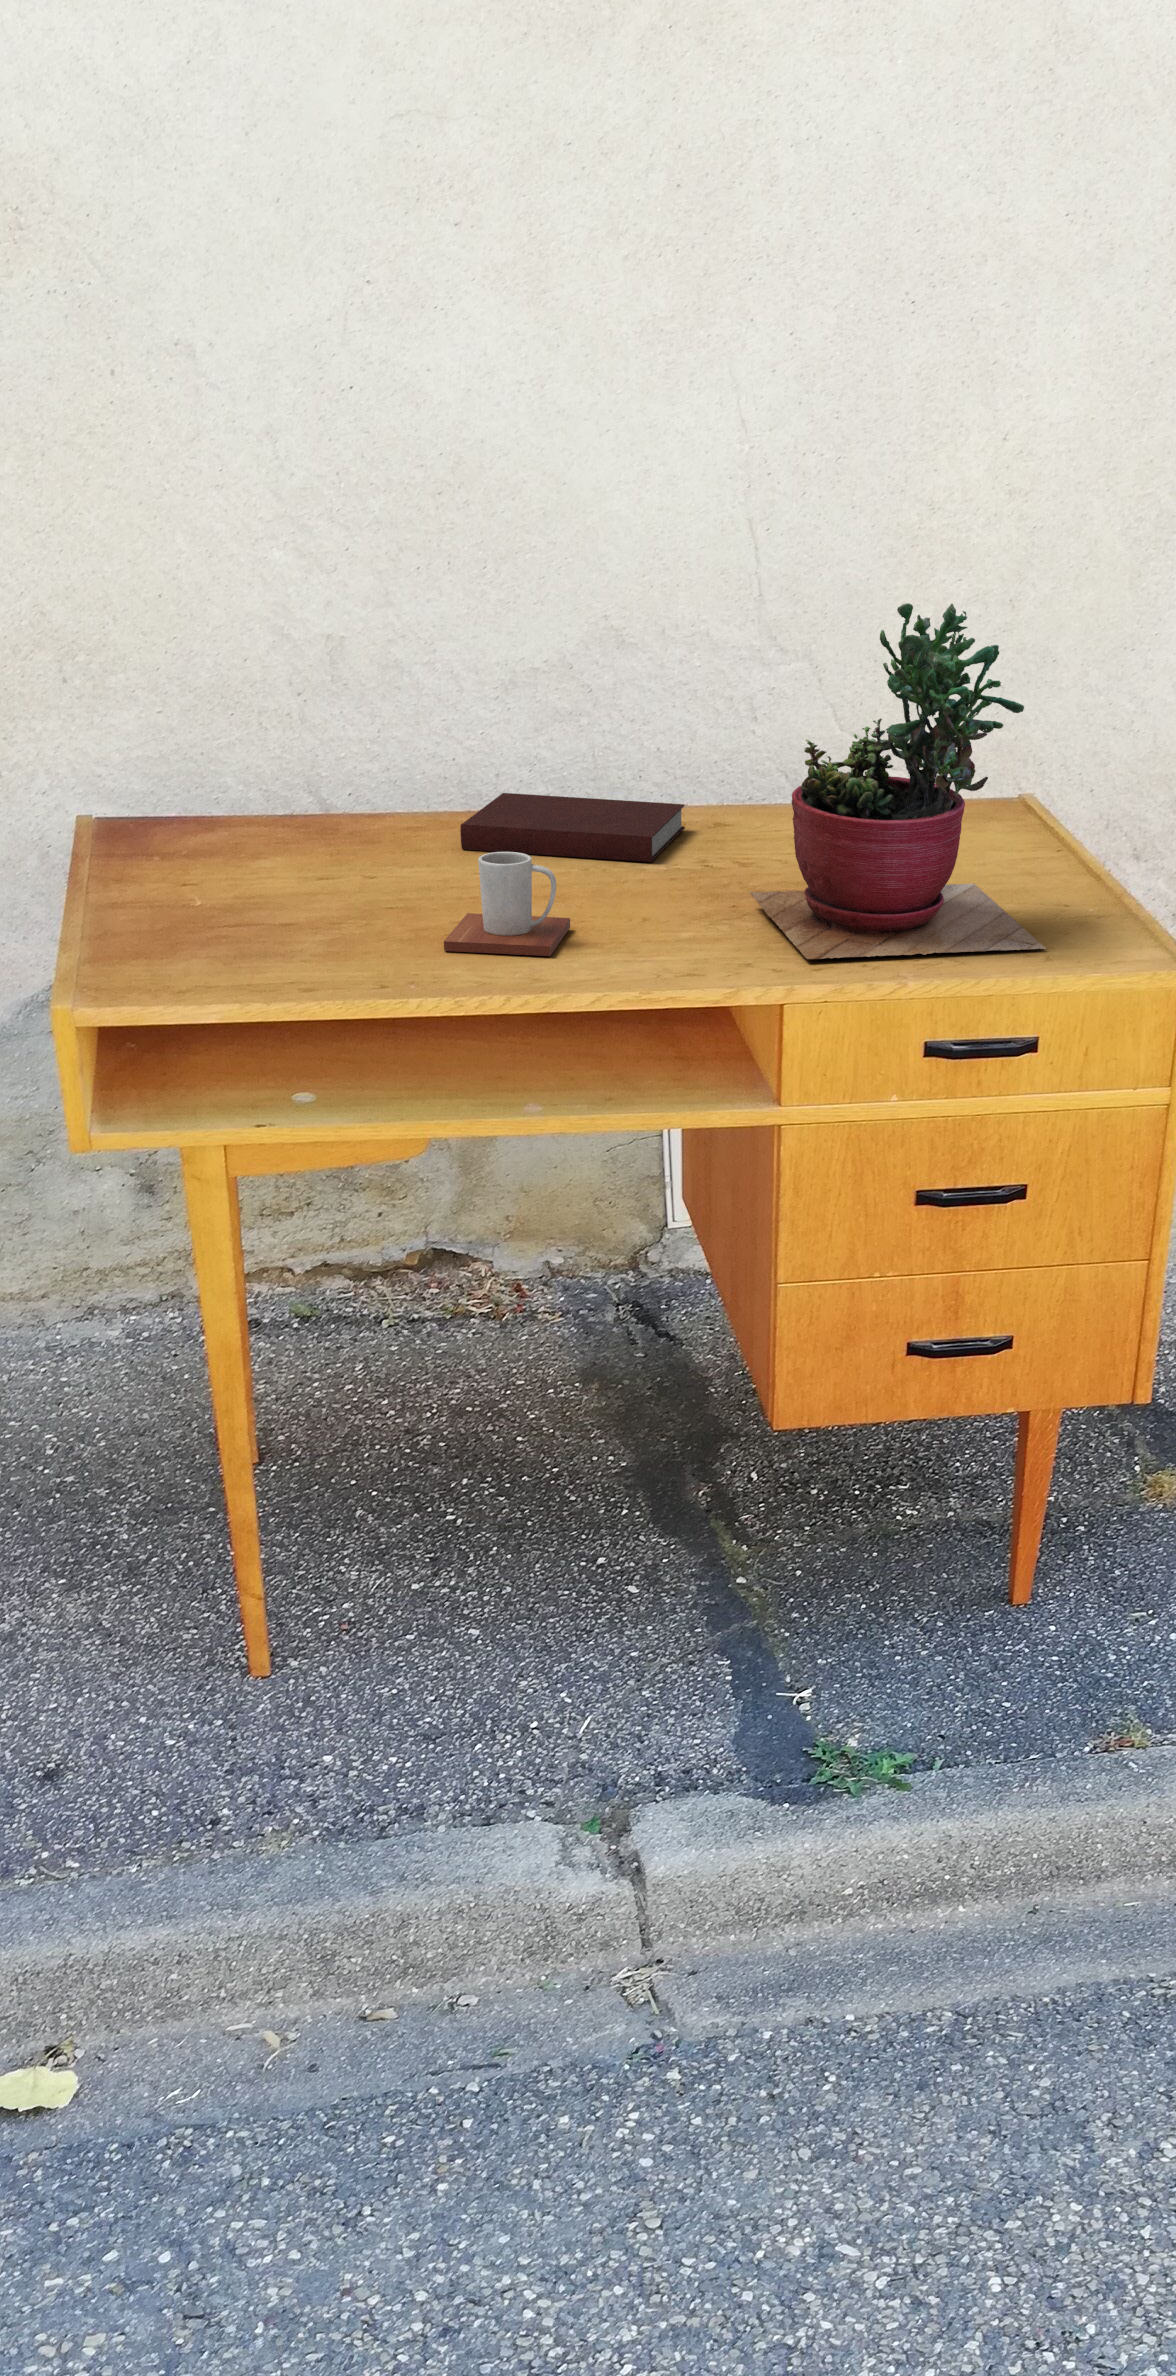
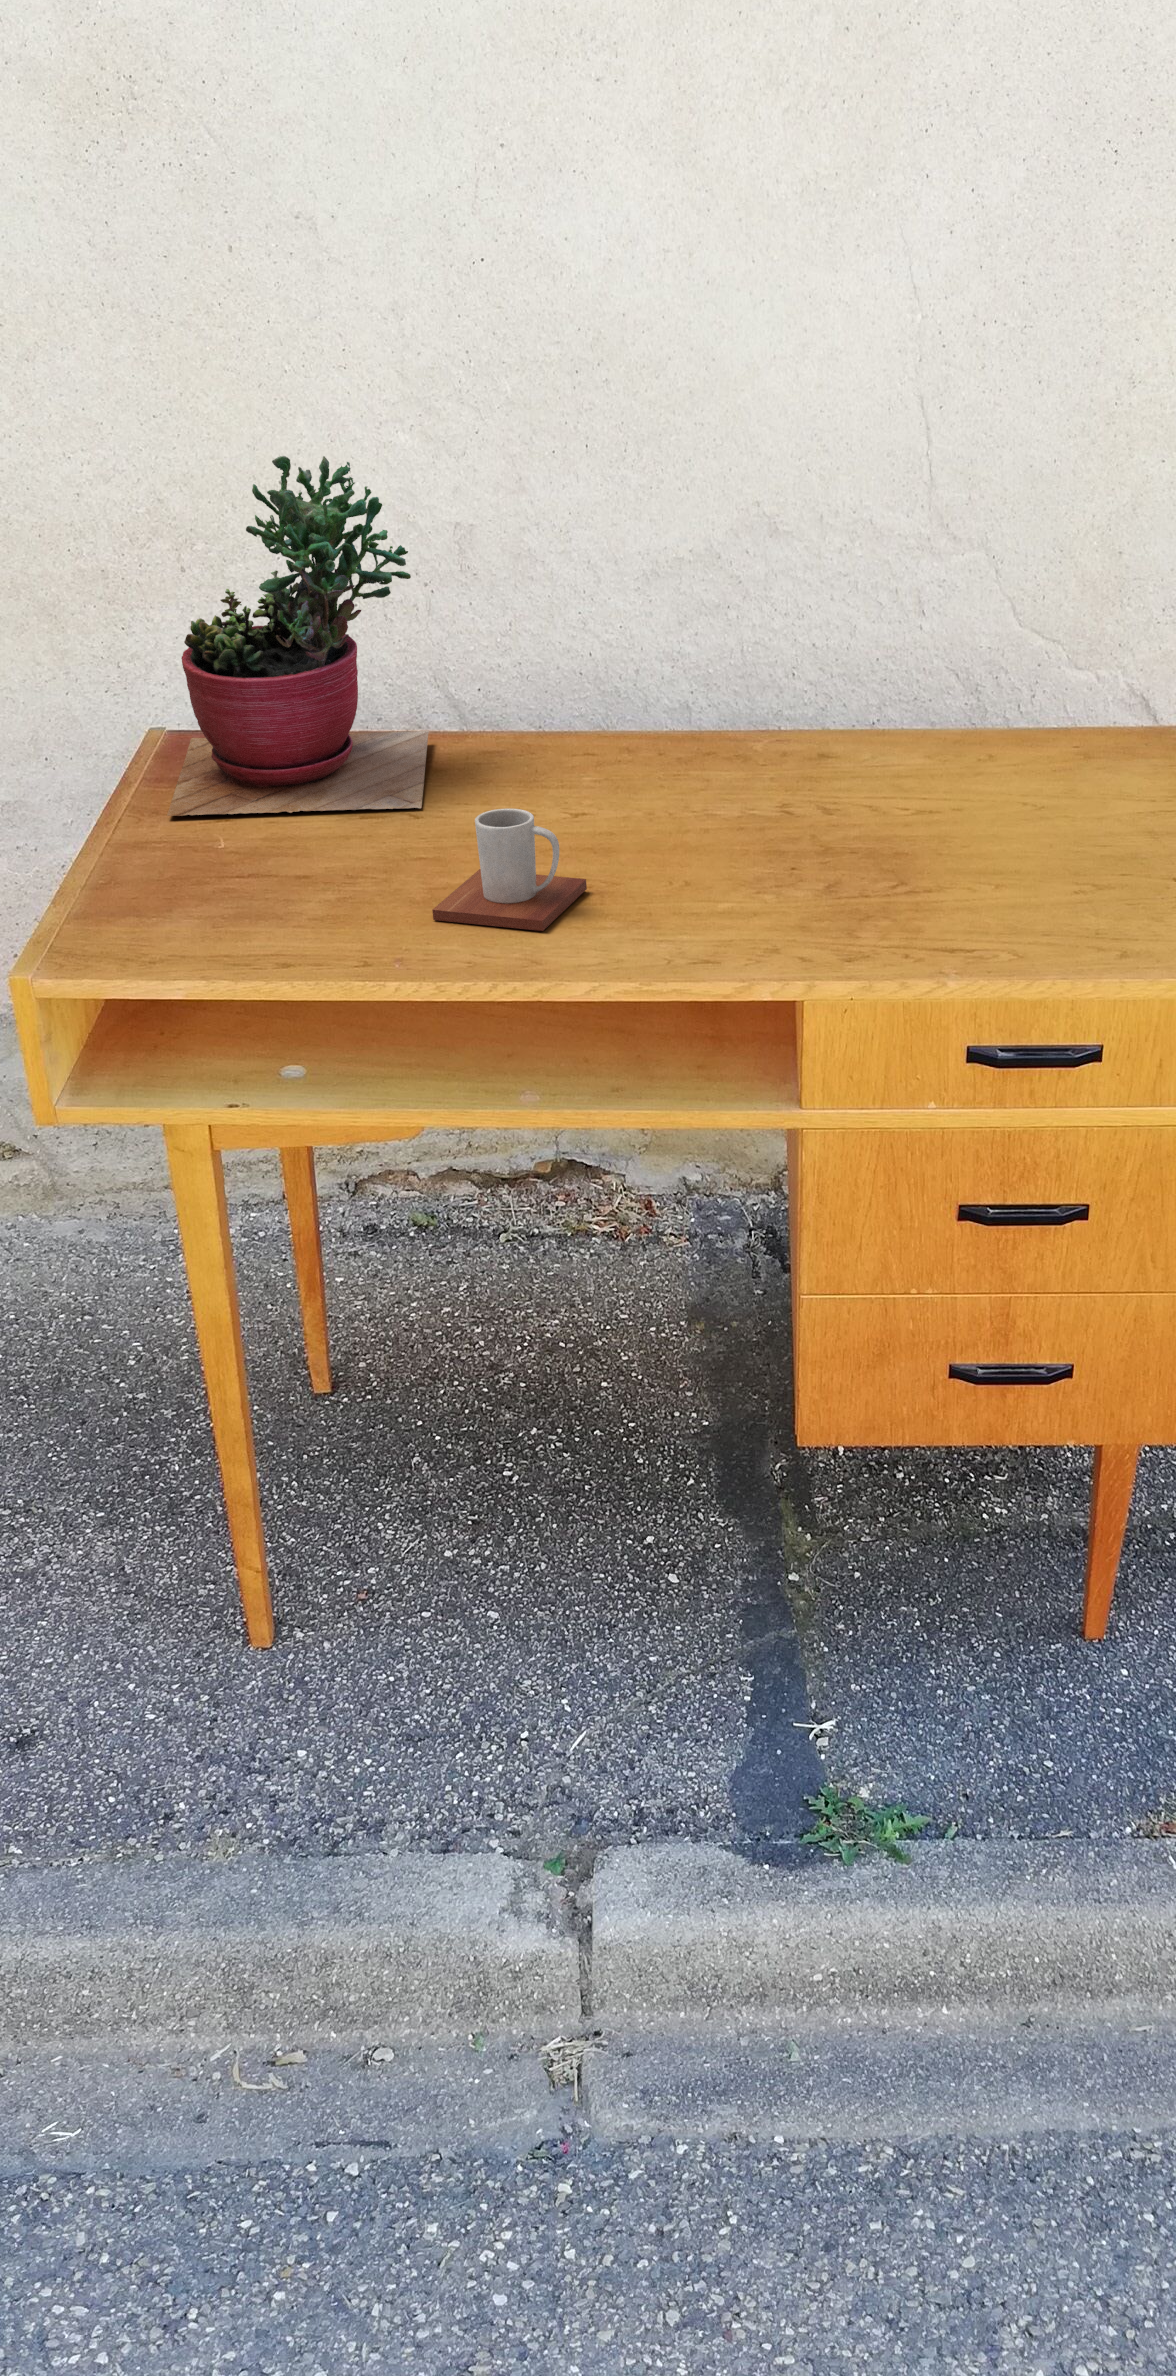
succulent plant: present [749,603,1046,959] -> present [167,456,429,816]
notebook: present [460,793,685,862] -> none [529,700,789,794]

